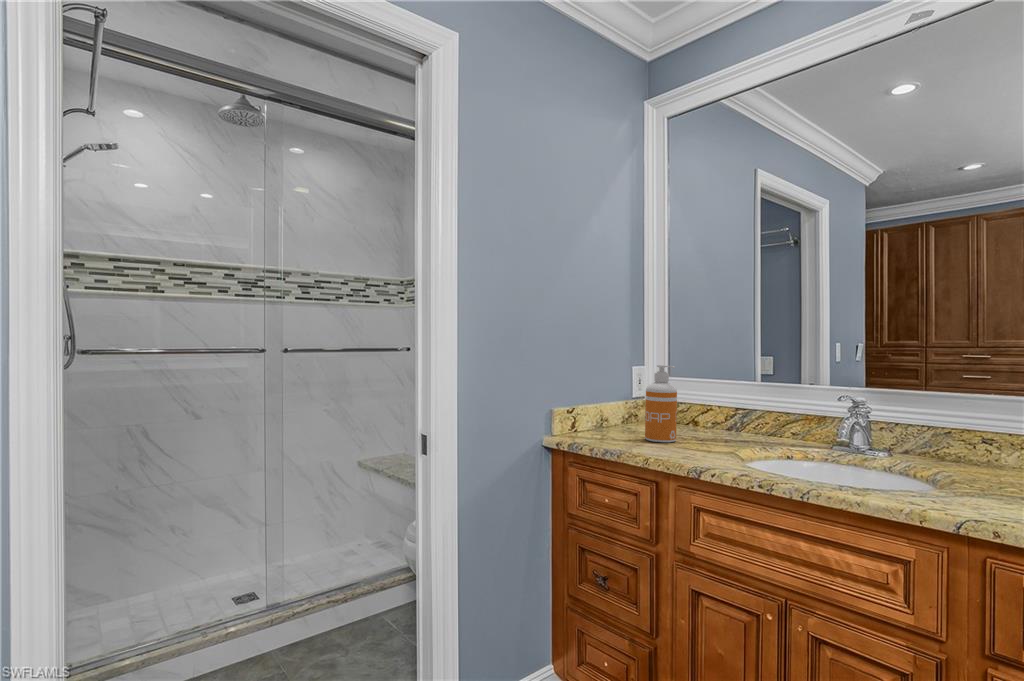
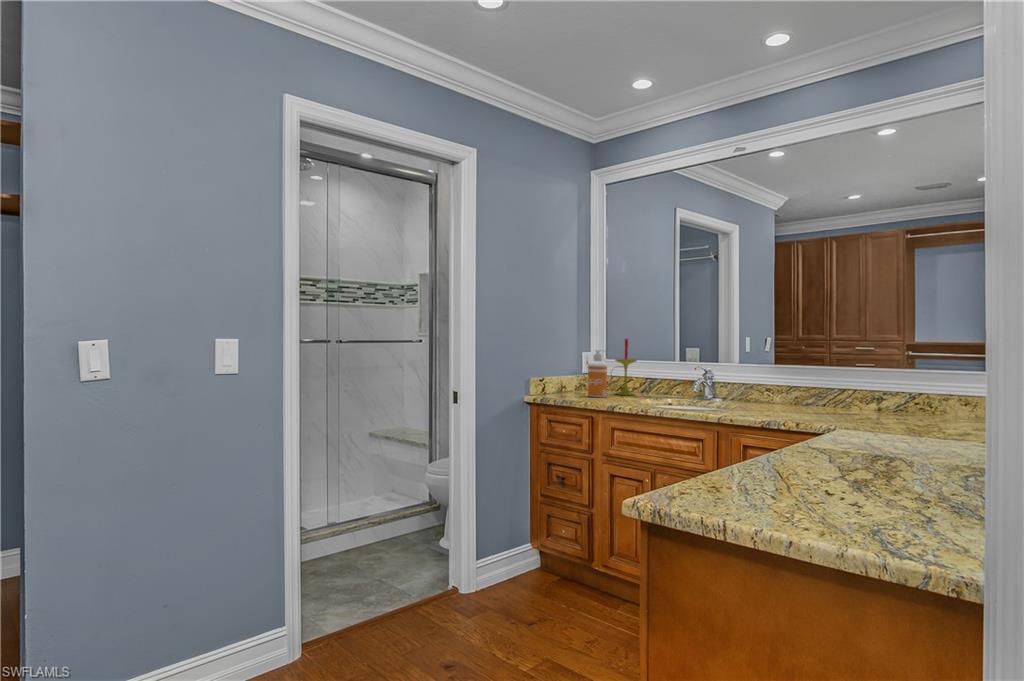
candle: none [680,345,723,437] -> present [611,339,637,395]

